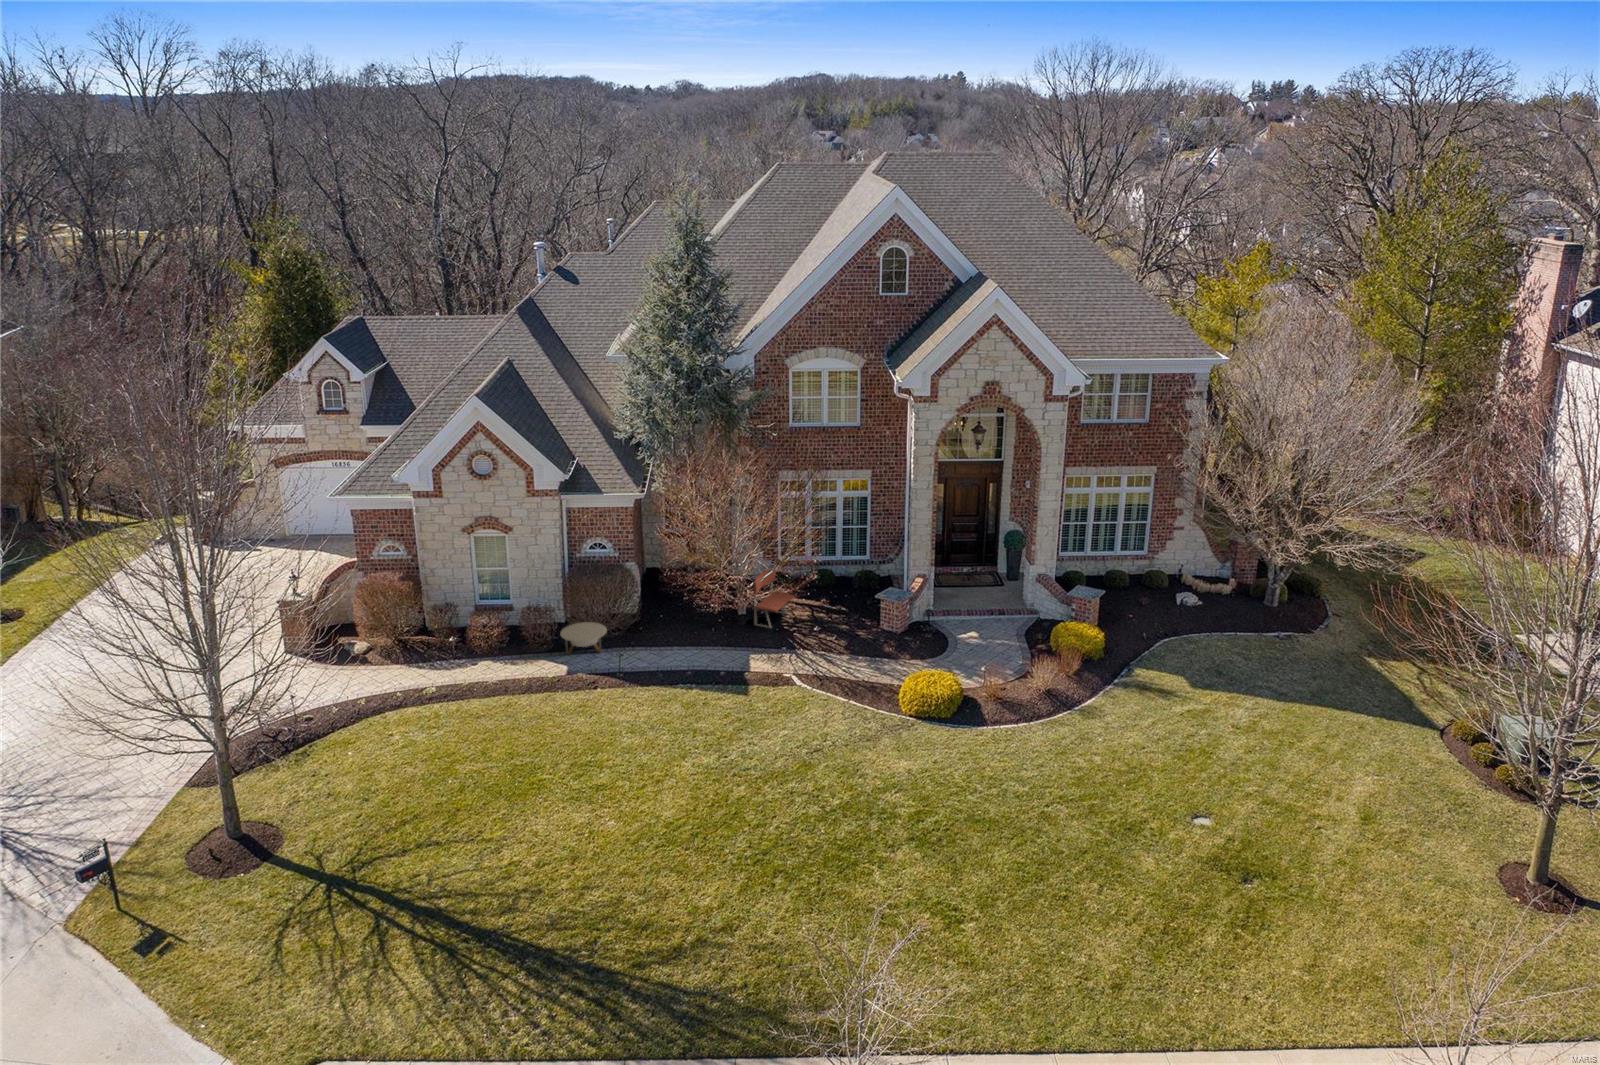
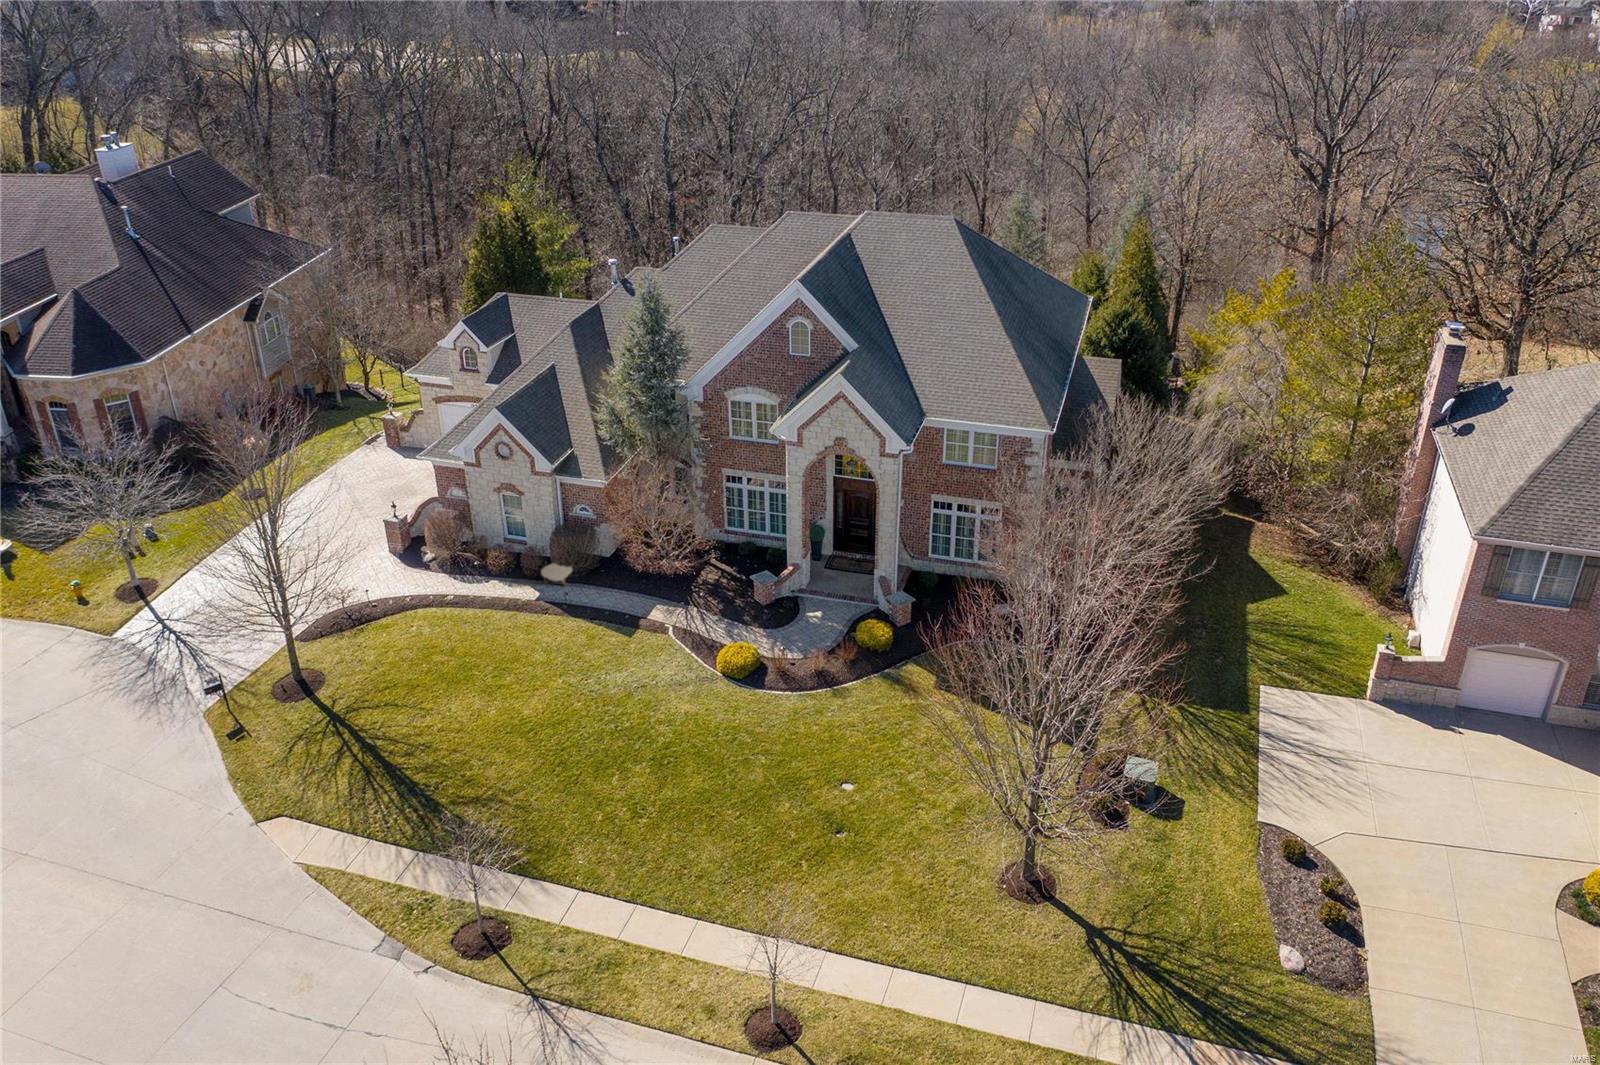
bench: present [753,569,793,628] -> none [673,542,708,585]

